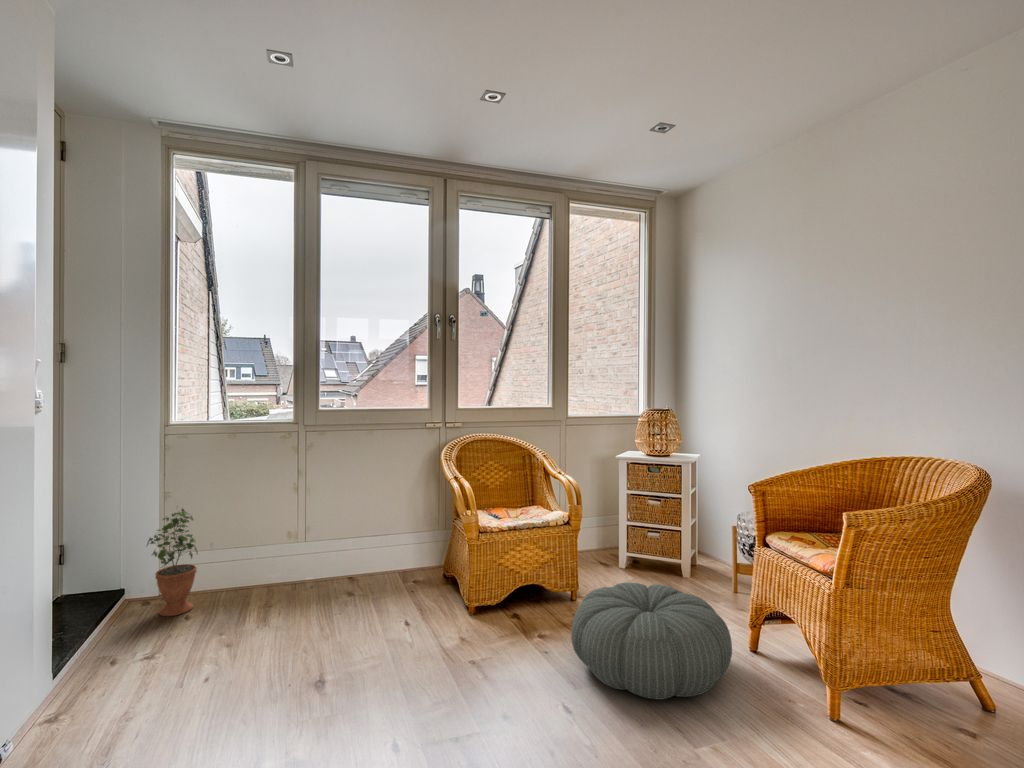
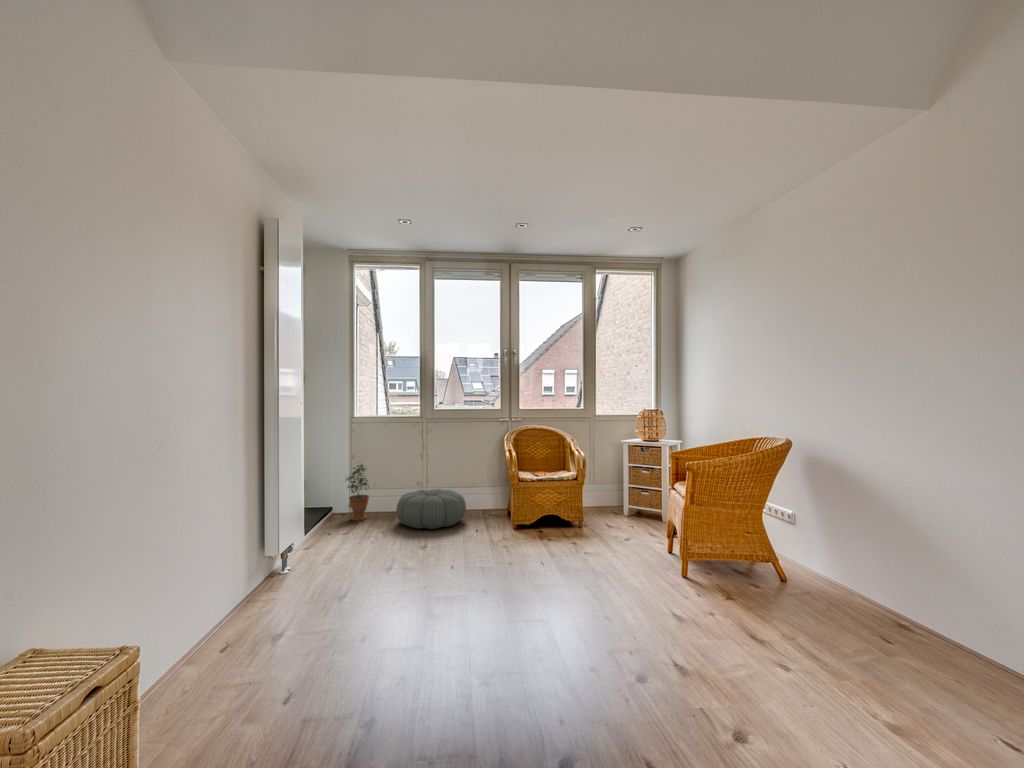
pouf: present [571,582,732,700] -> present [396,489,466,529]

